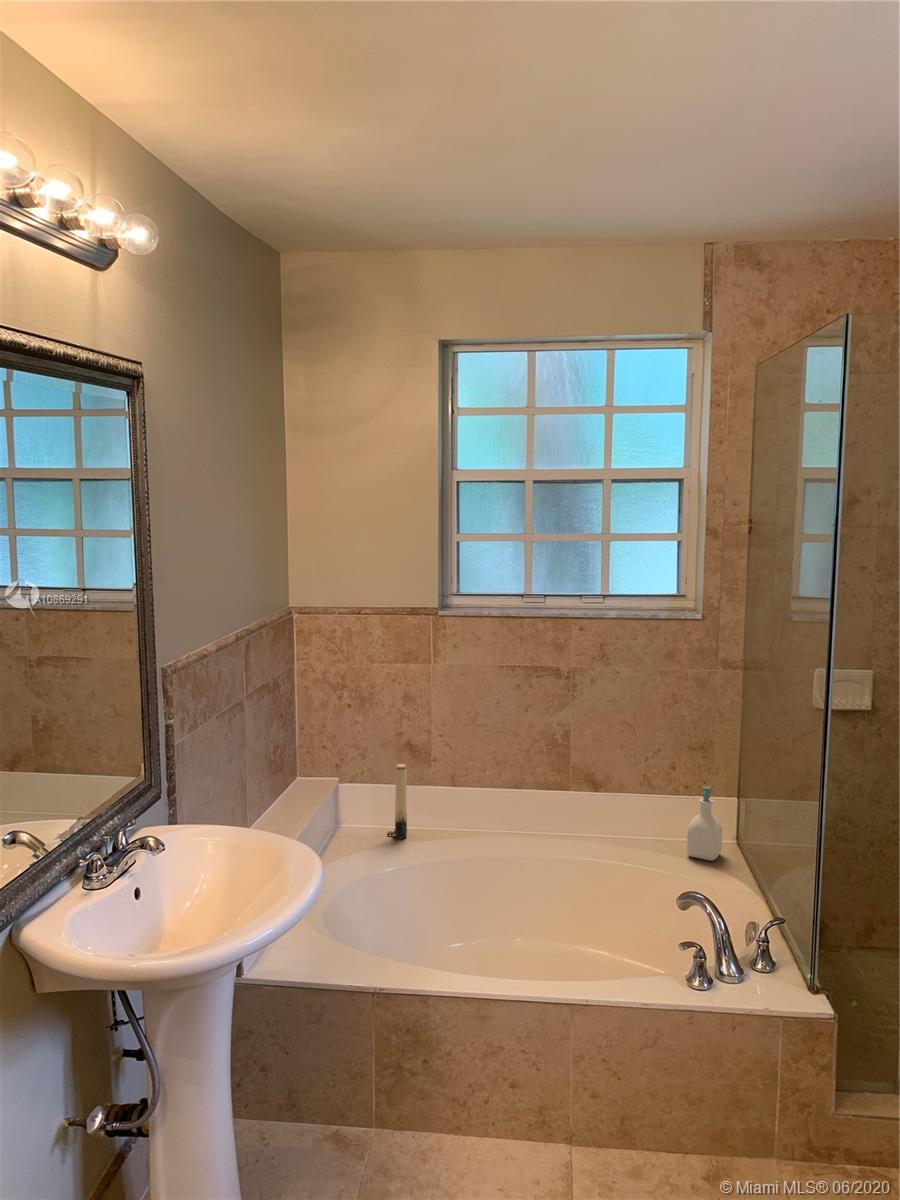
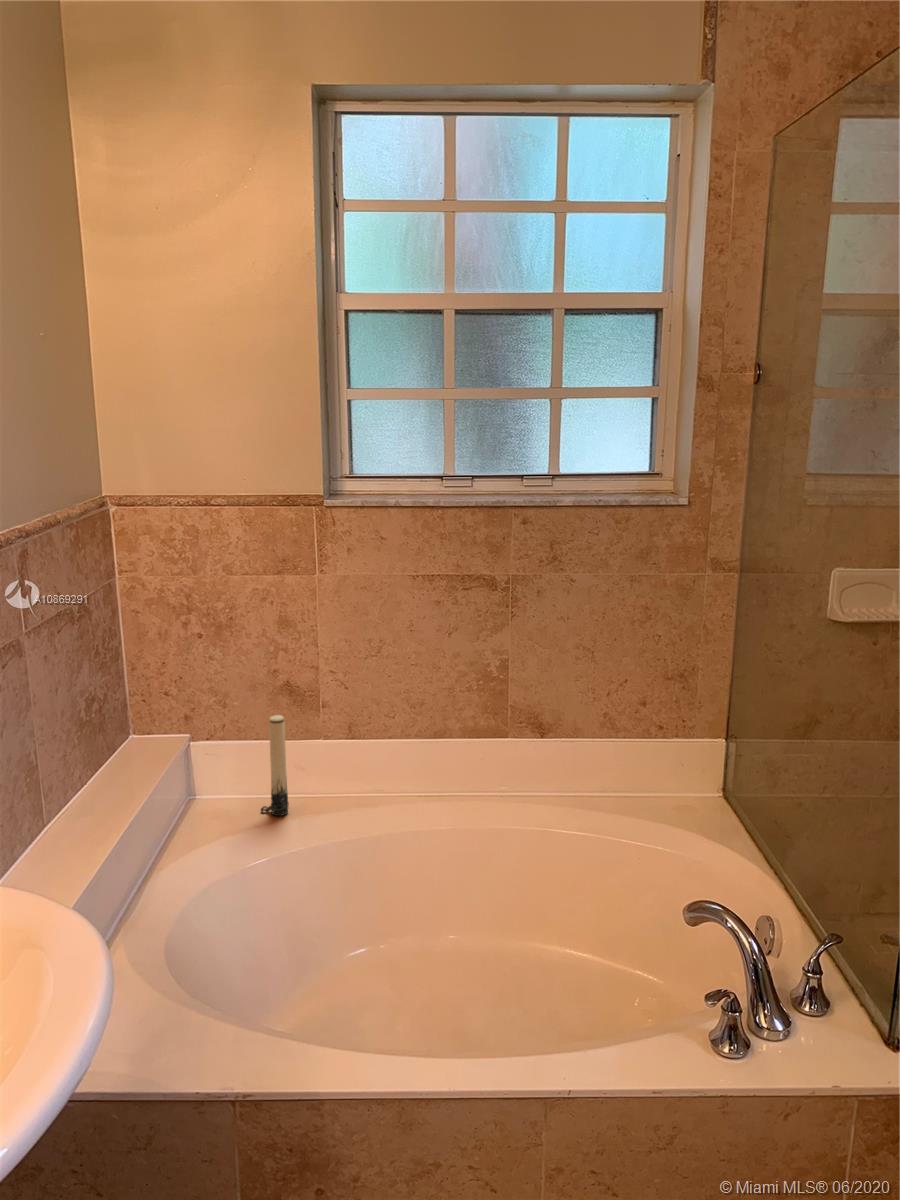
soap bottle: present [687,786,722,861] -> none [666,730,712,828]

